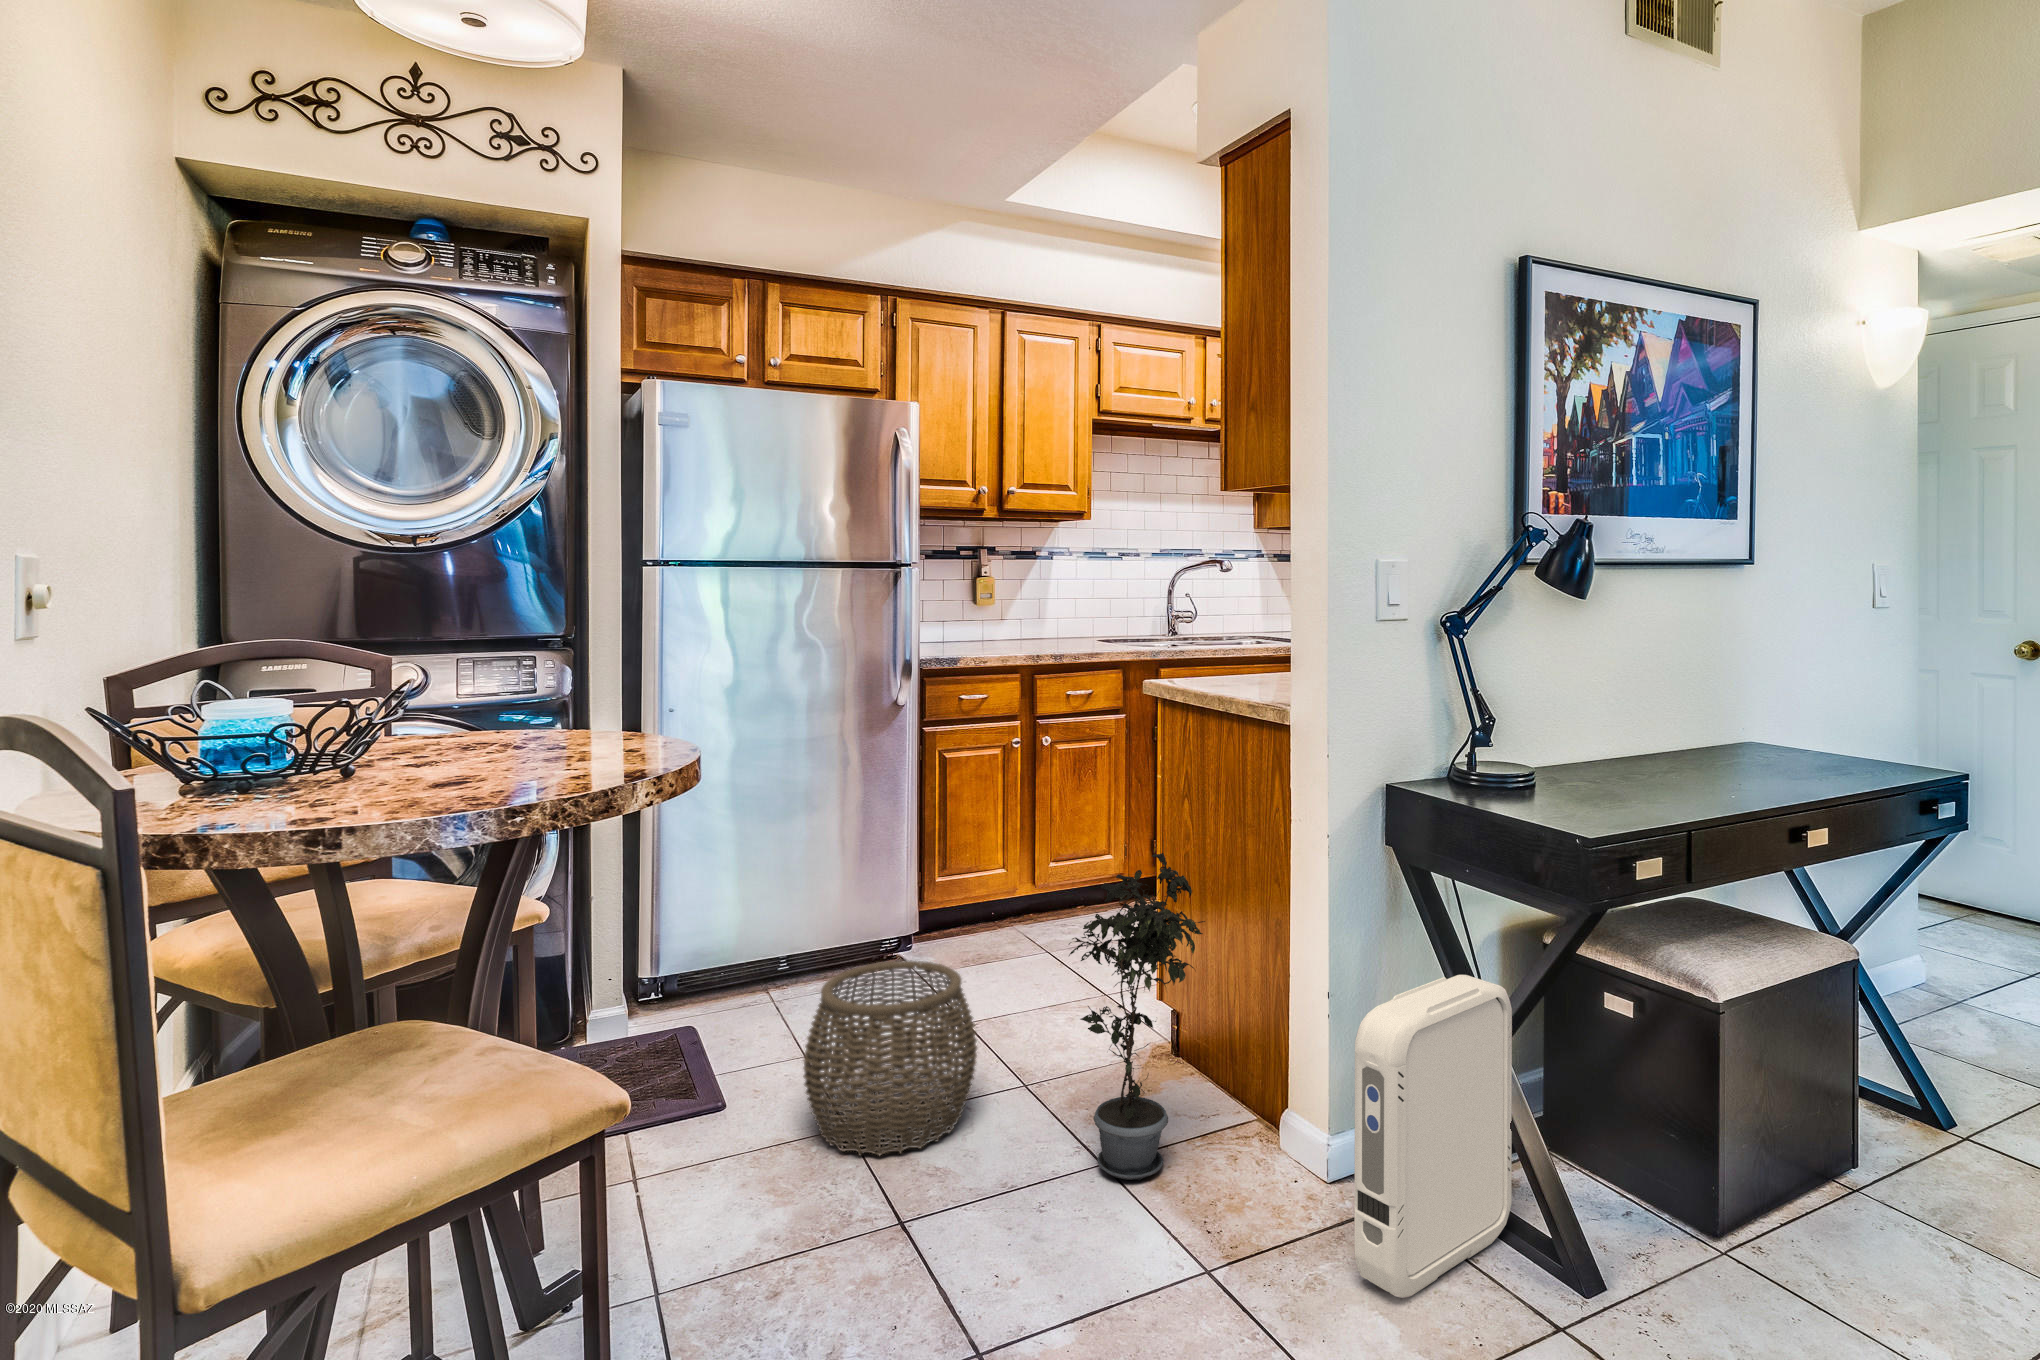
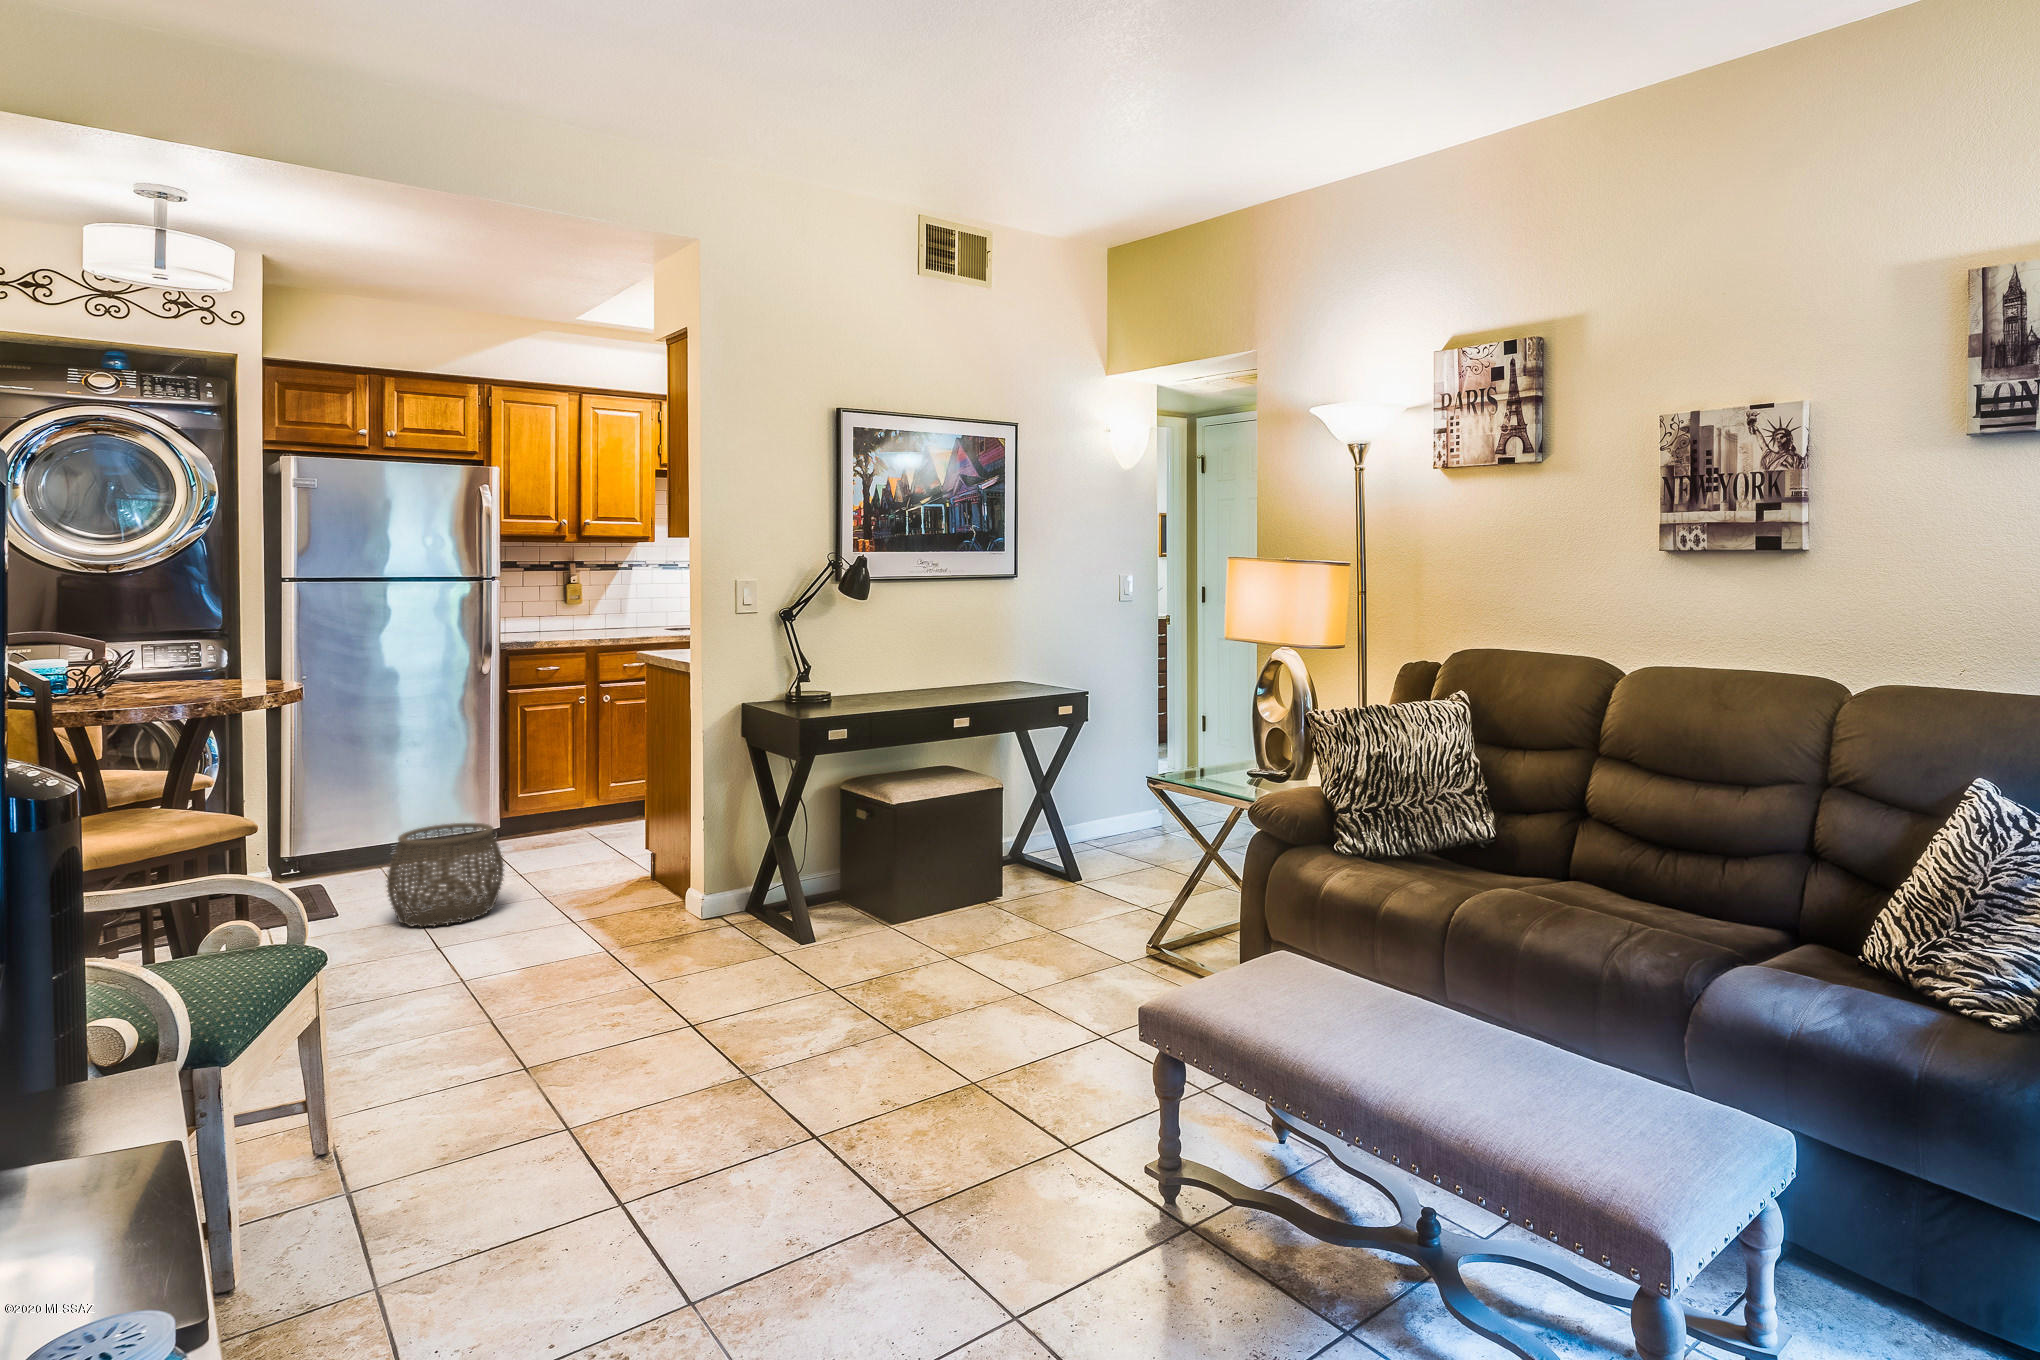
potted plant: present [1069,853,1205,1181] -> none [546,746,633,926]
air purifier: present [1354,975,1512,1298] -> none [680,798,784,950]

